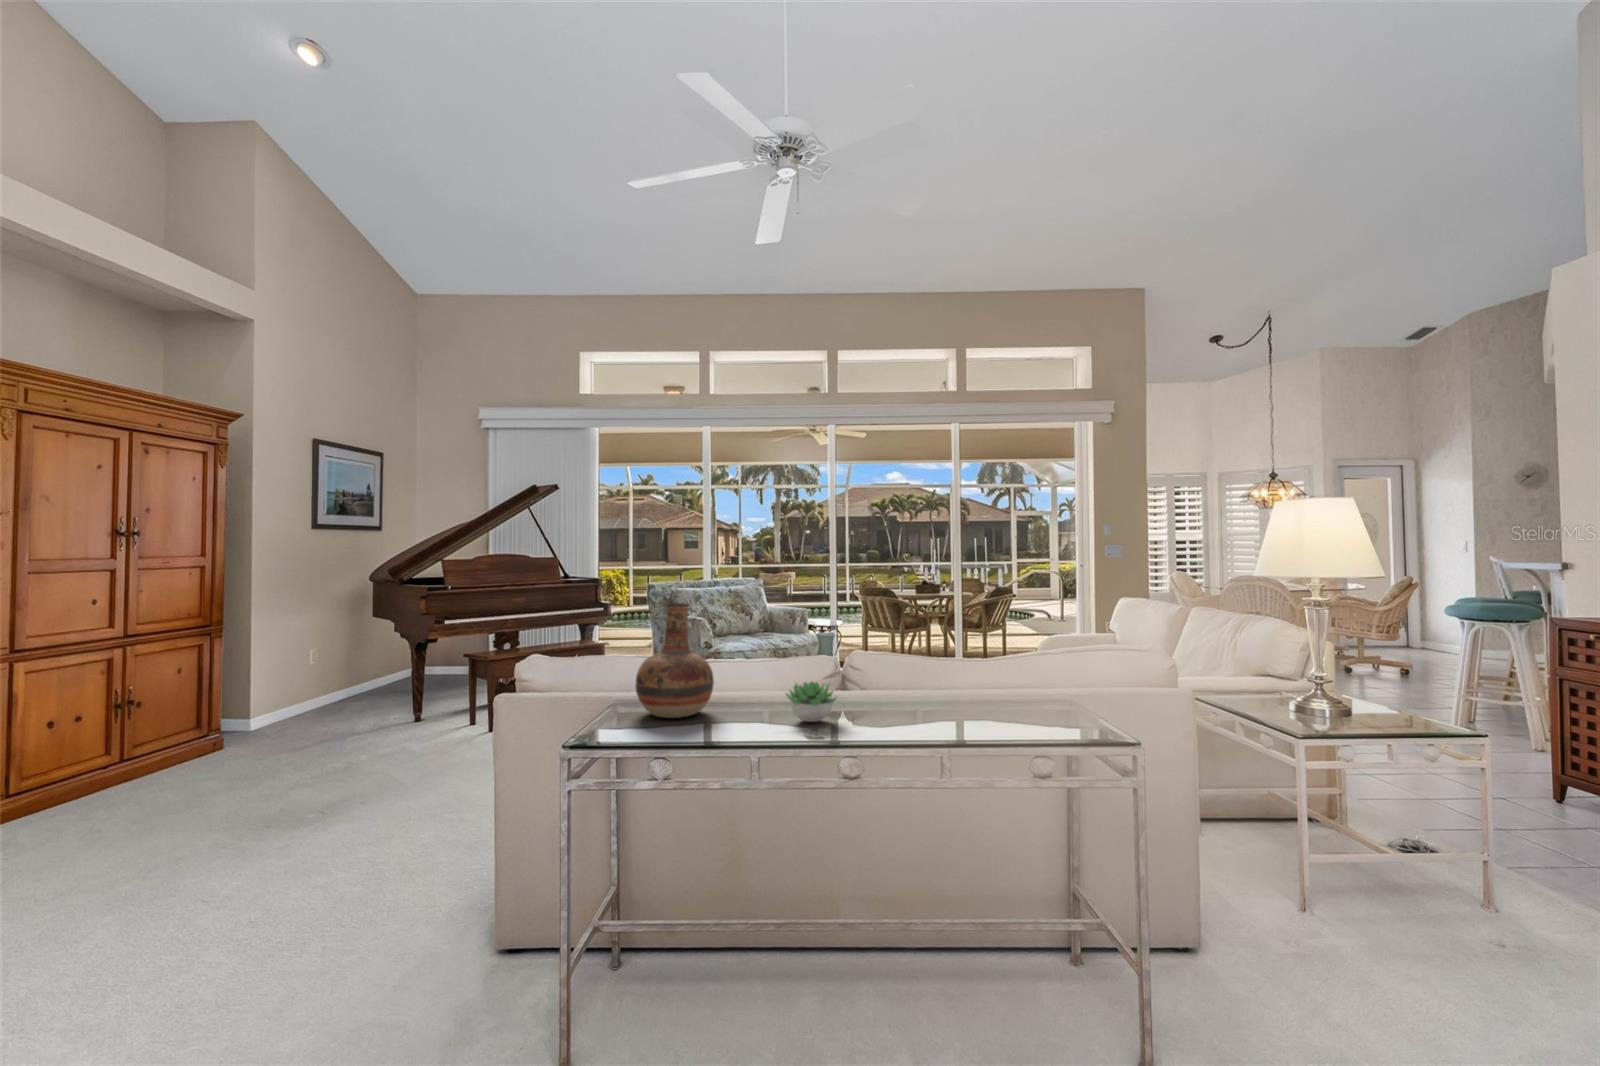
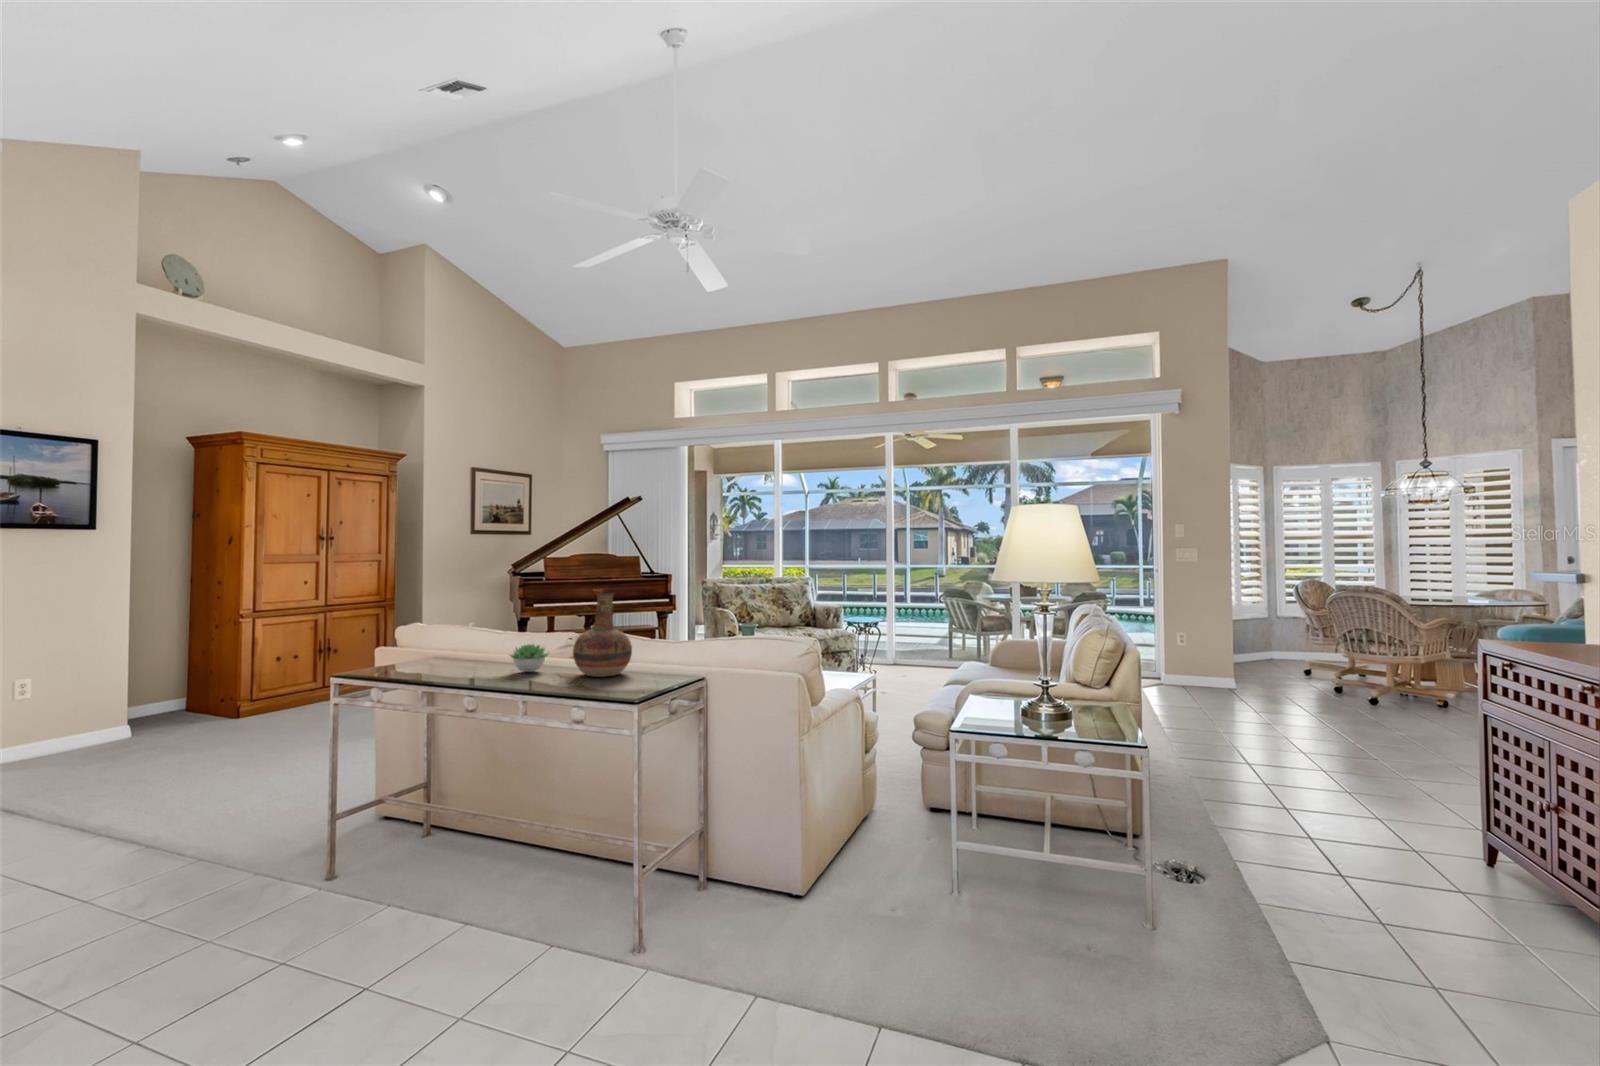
vase: present [636,603,714,718] -> present [573,593,632,677]

